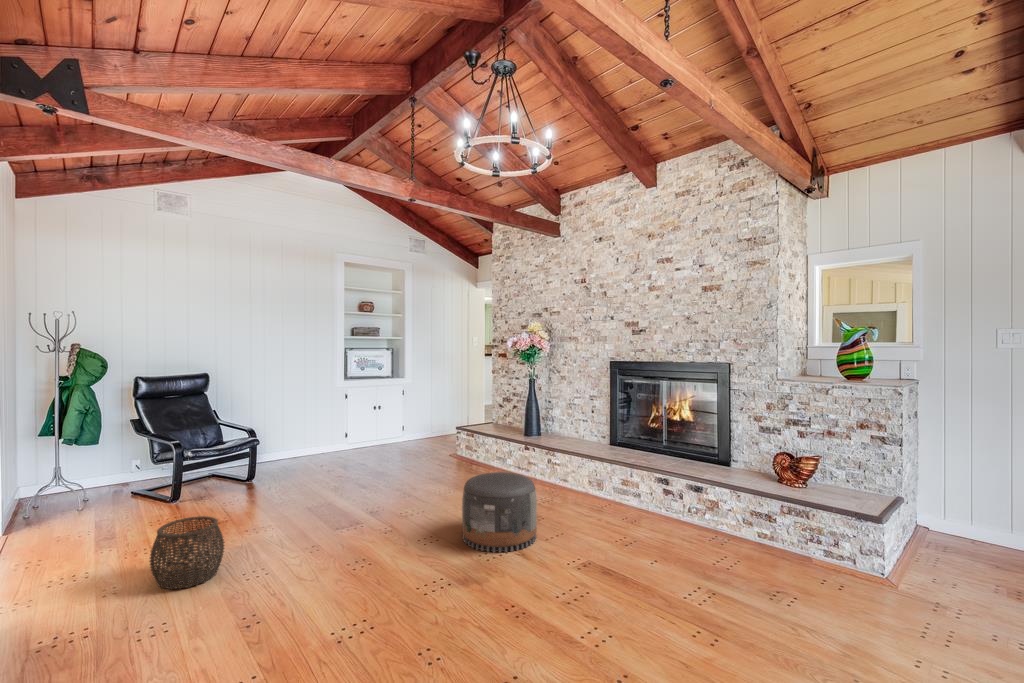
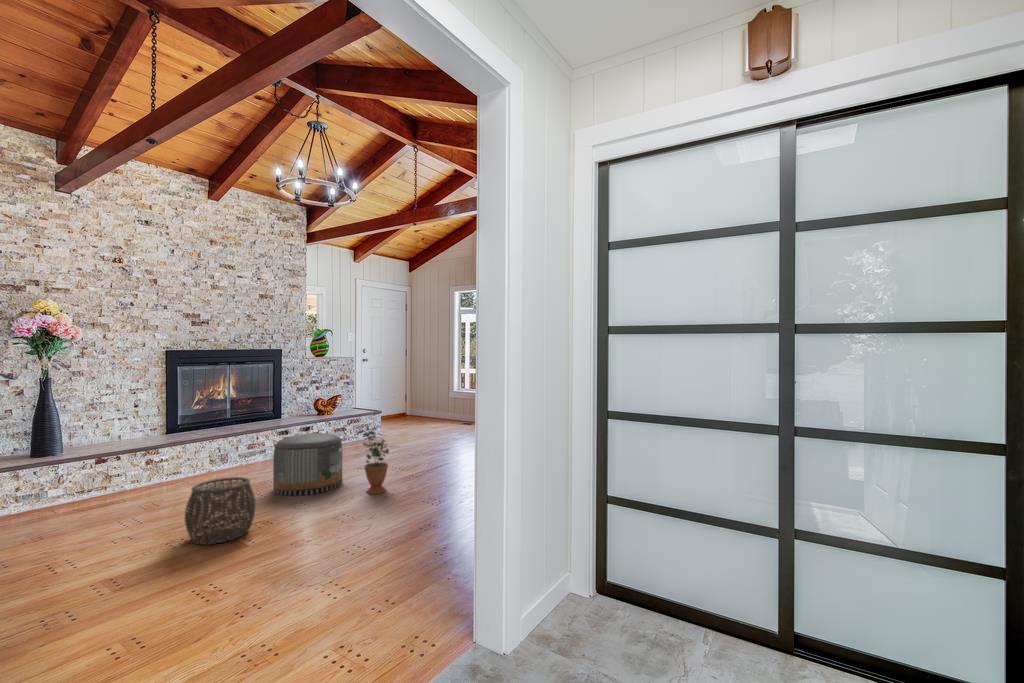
potted plant: none [414,482,452,578] -> present [359,427,389,494]
woven basket: present [150,516,224,590] -> present [184,477,256,545]

